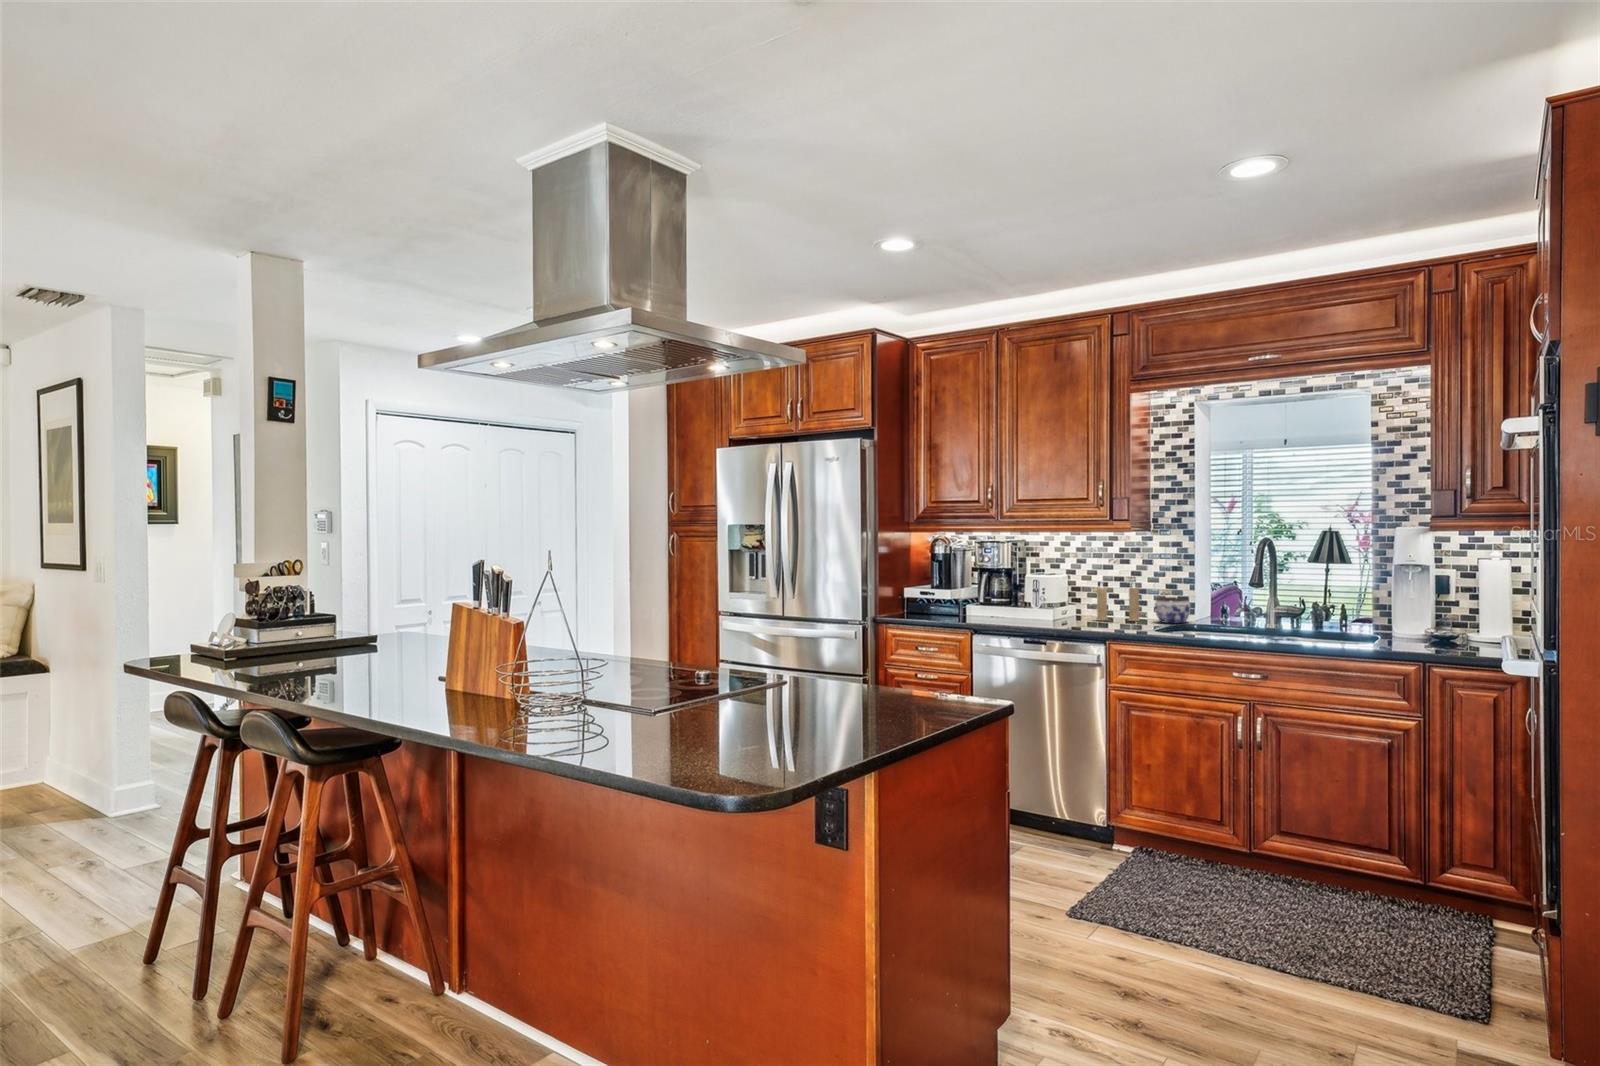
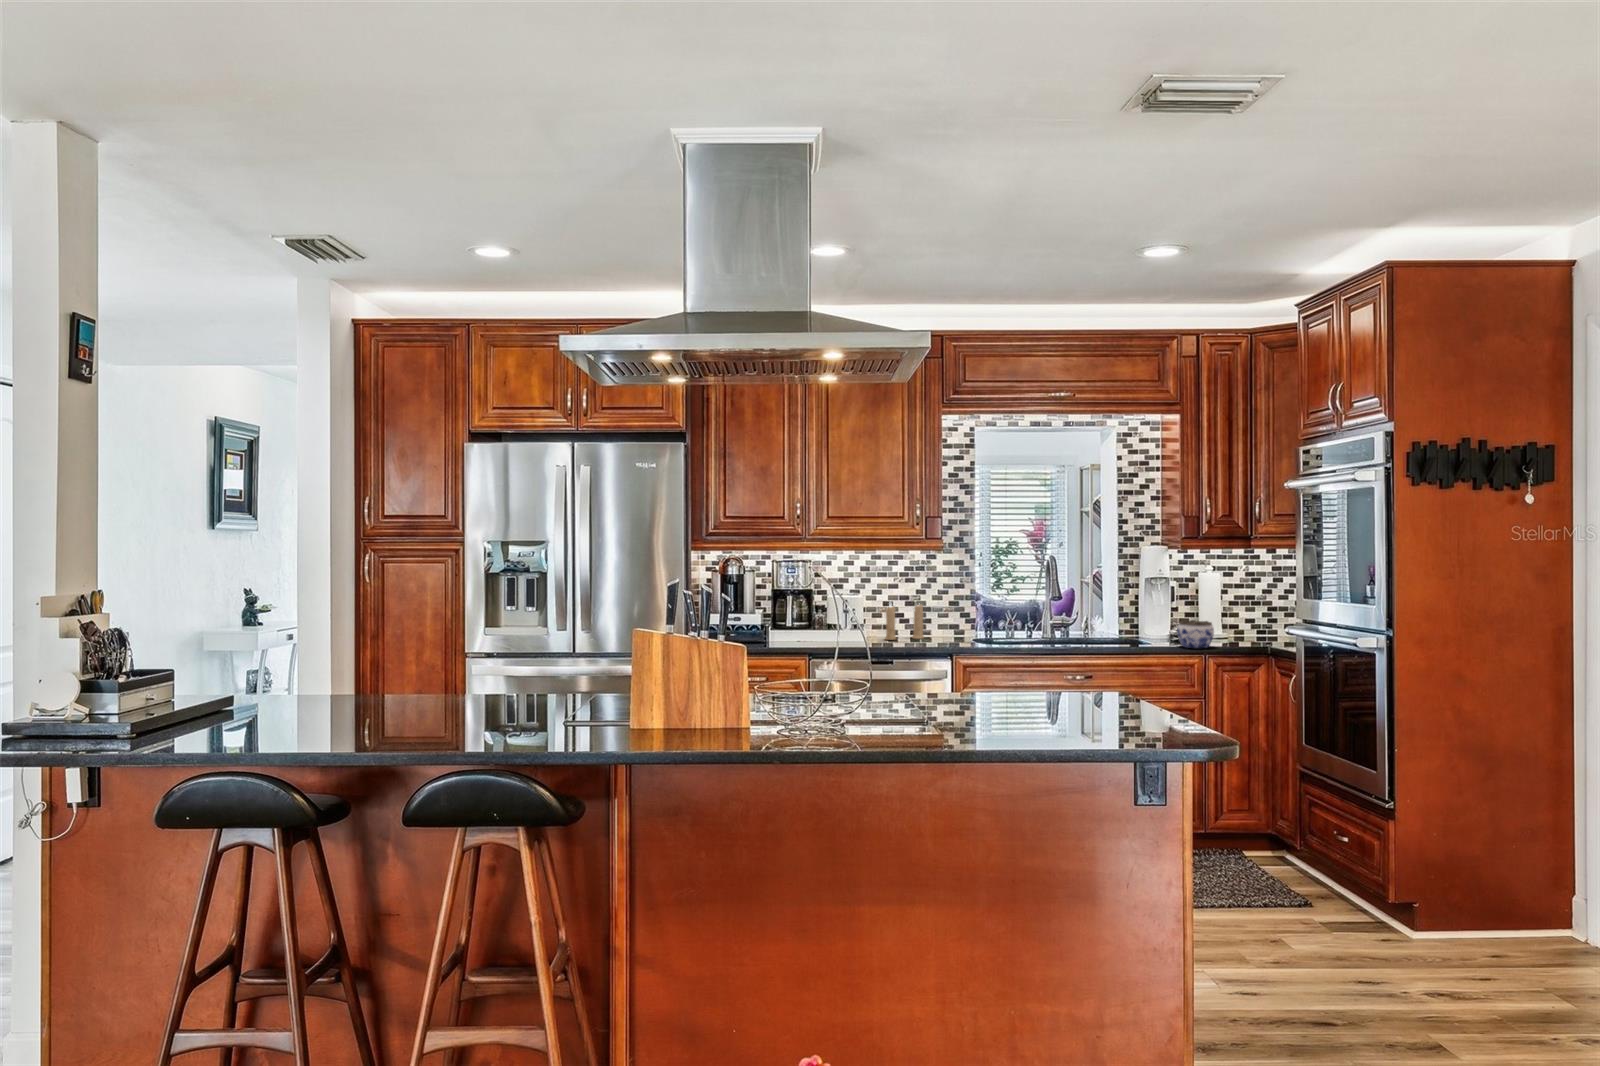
jar: present [1155,597,1191,623] -> present [1177,620,1214,648]

